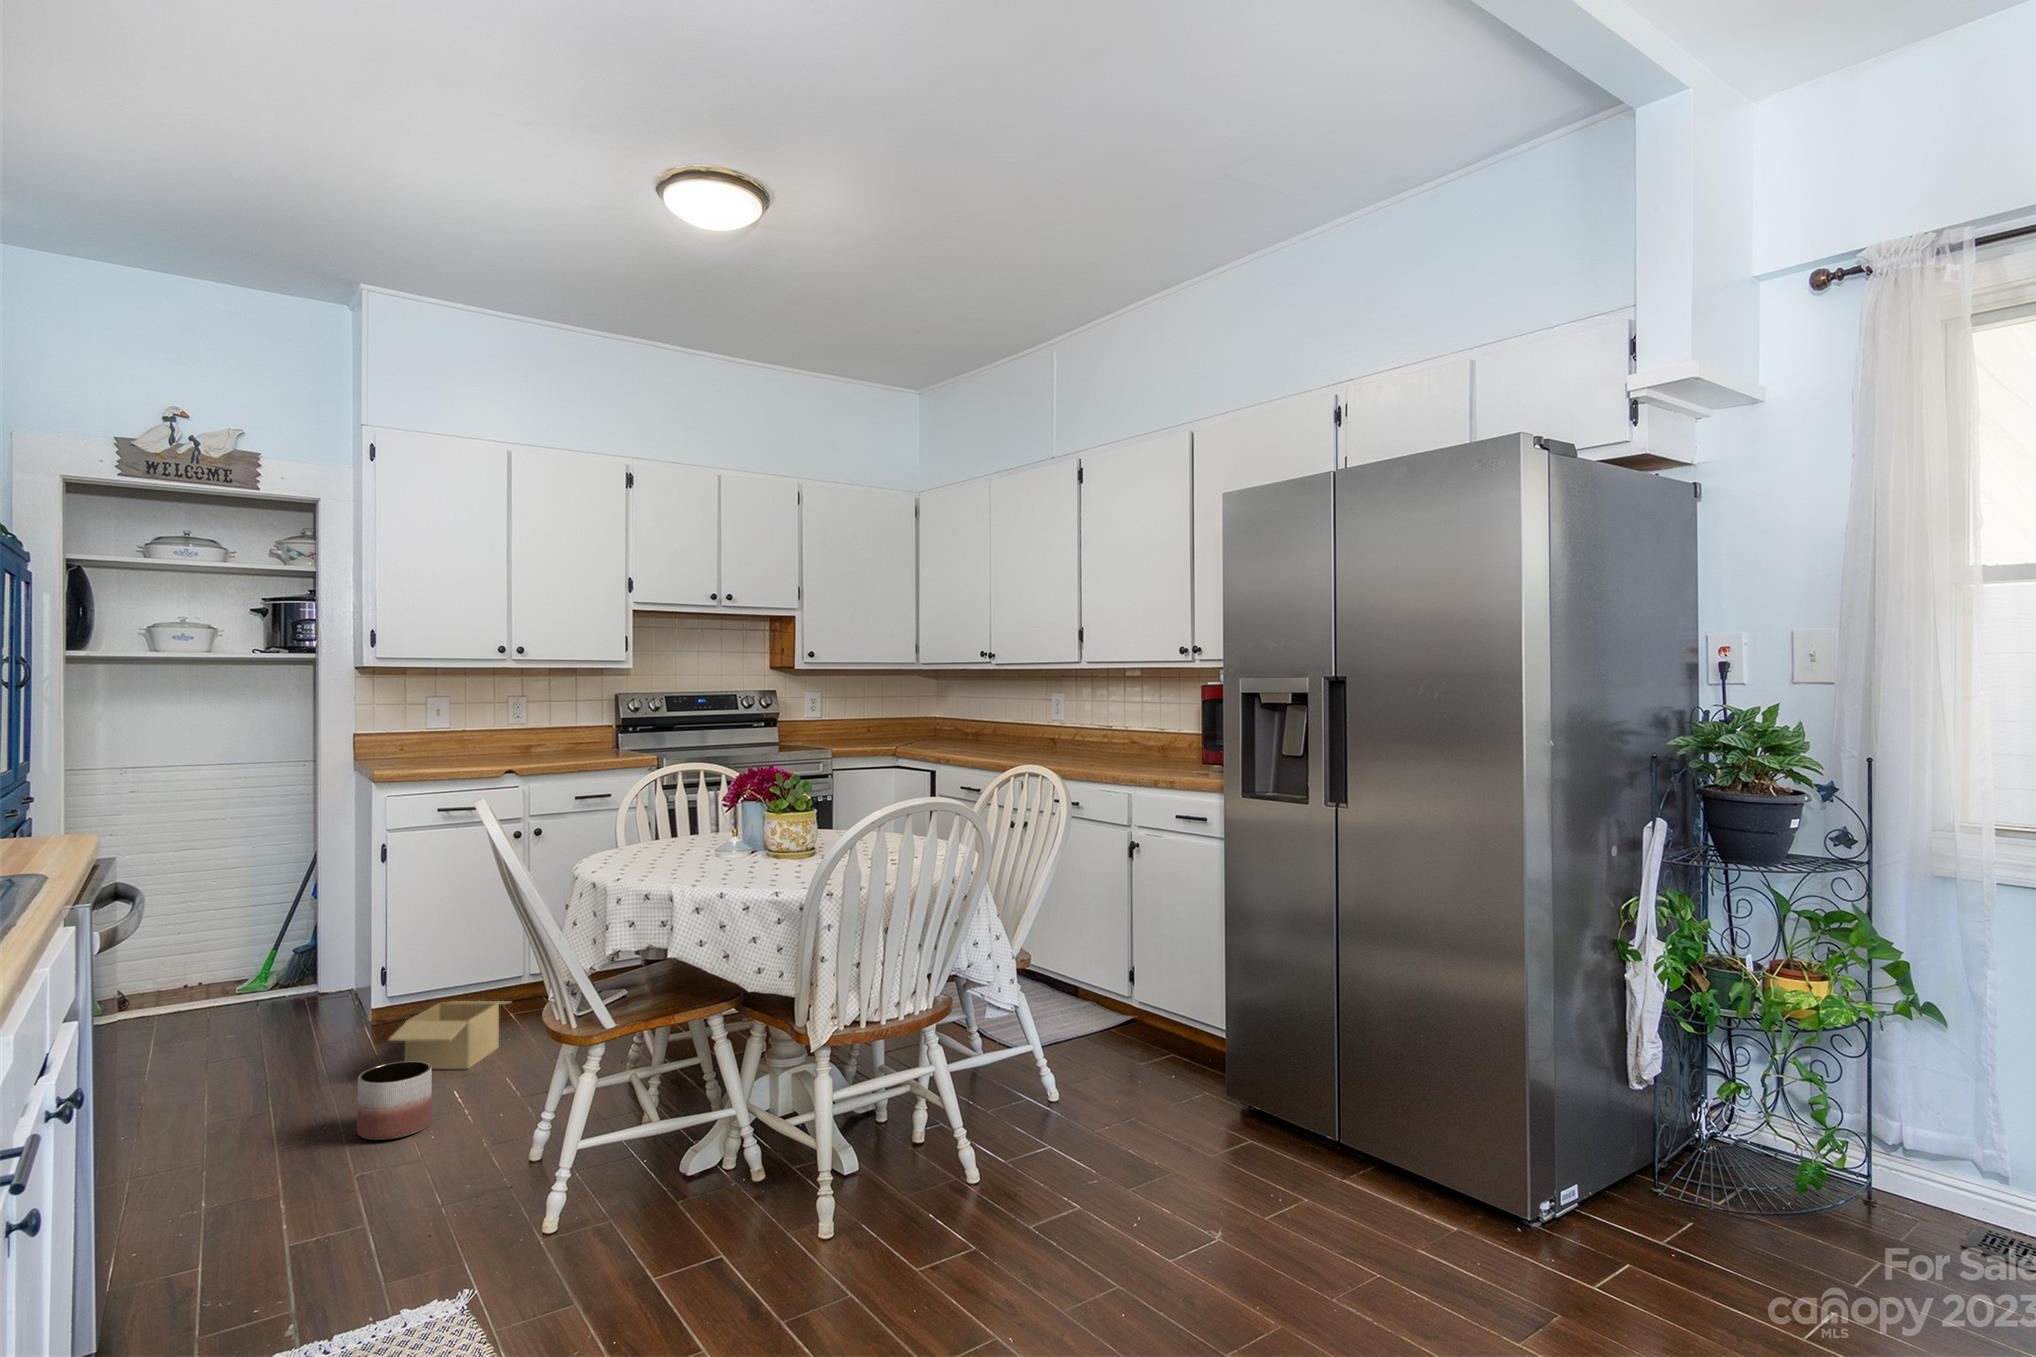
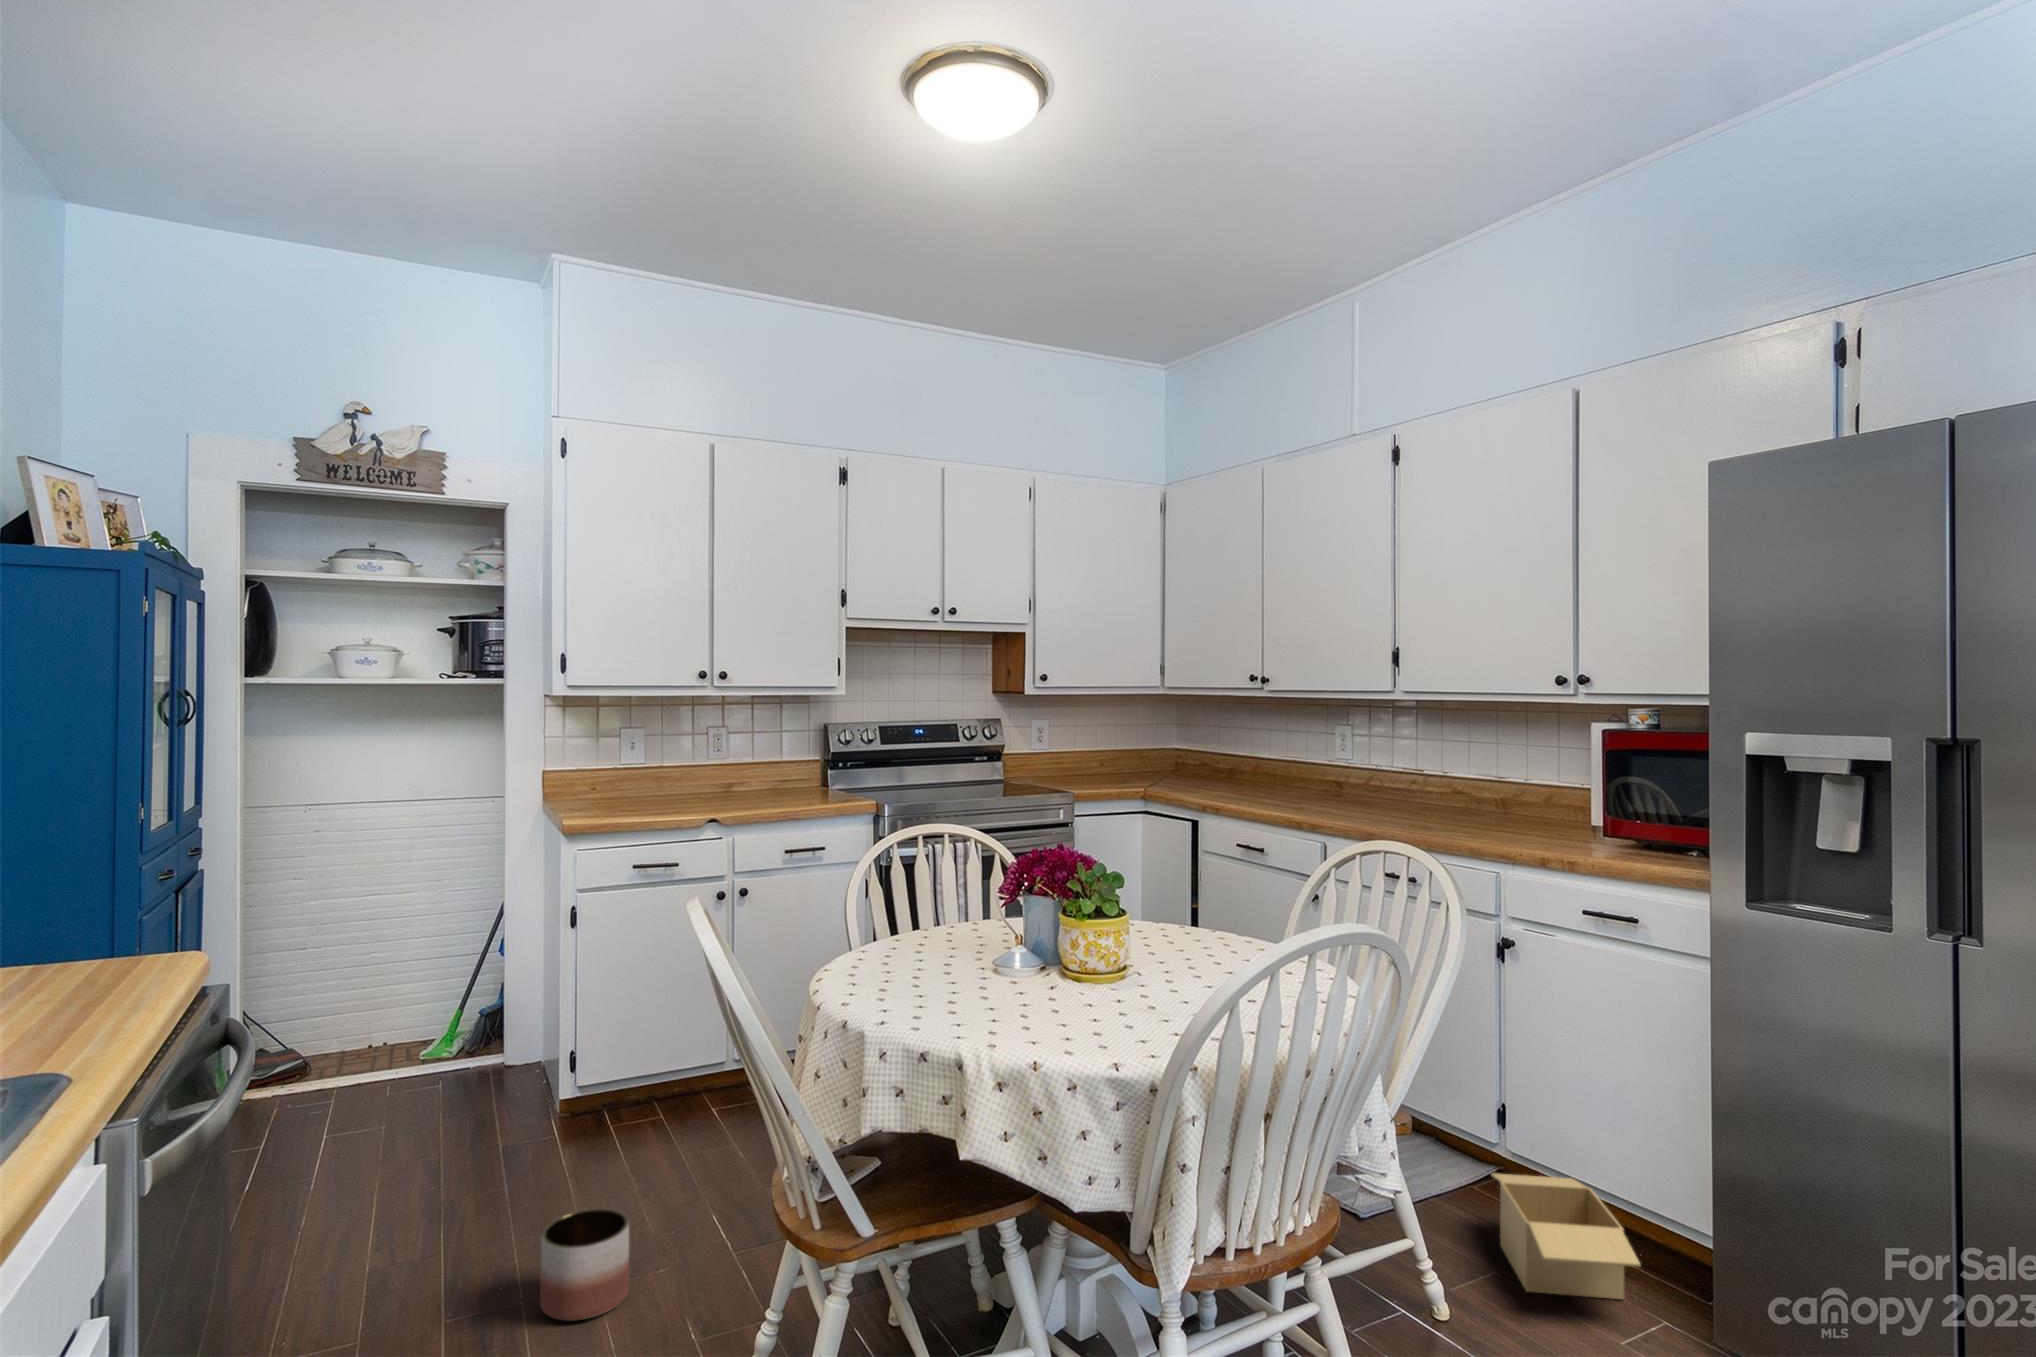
cardboard box: present [389,1001,510,1069] -> present [1491,1173,1641,1299]

